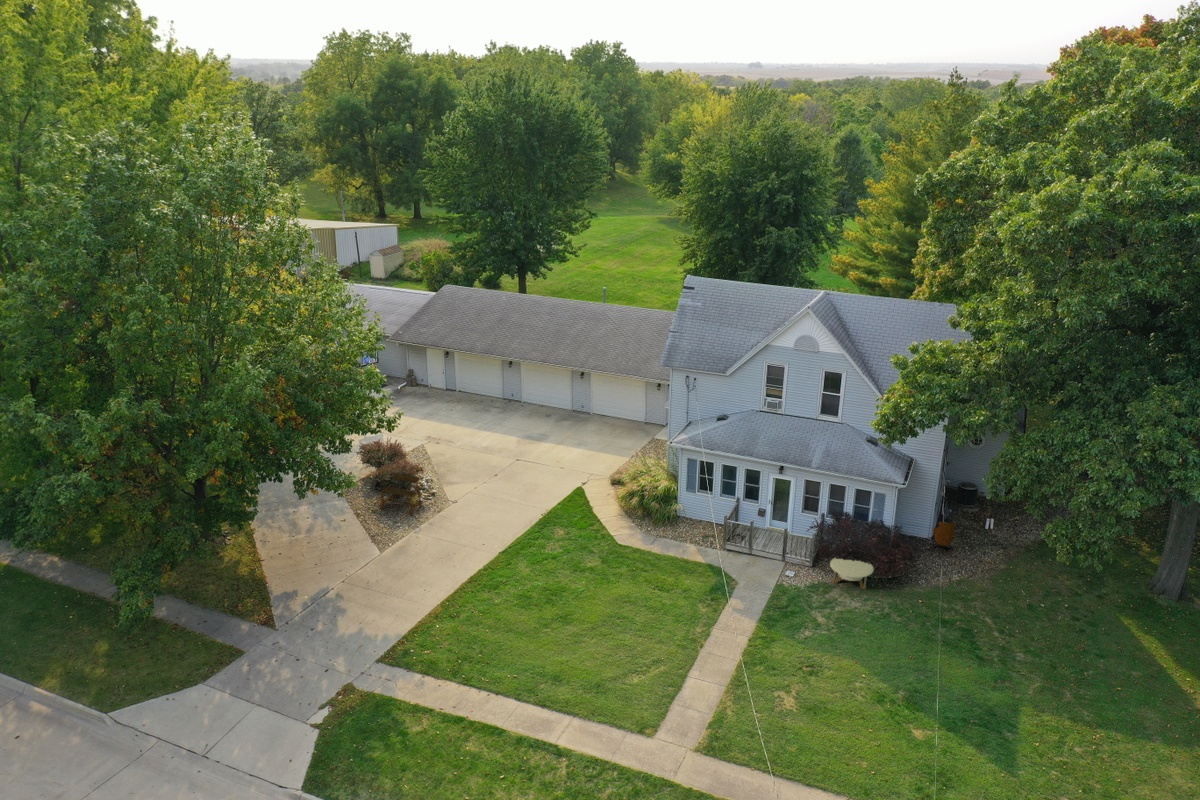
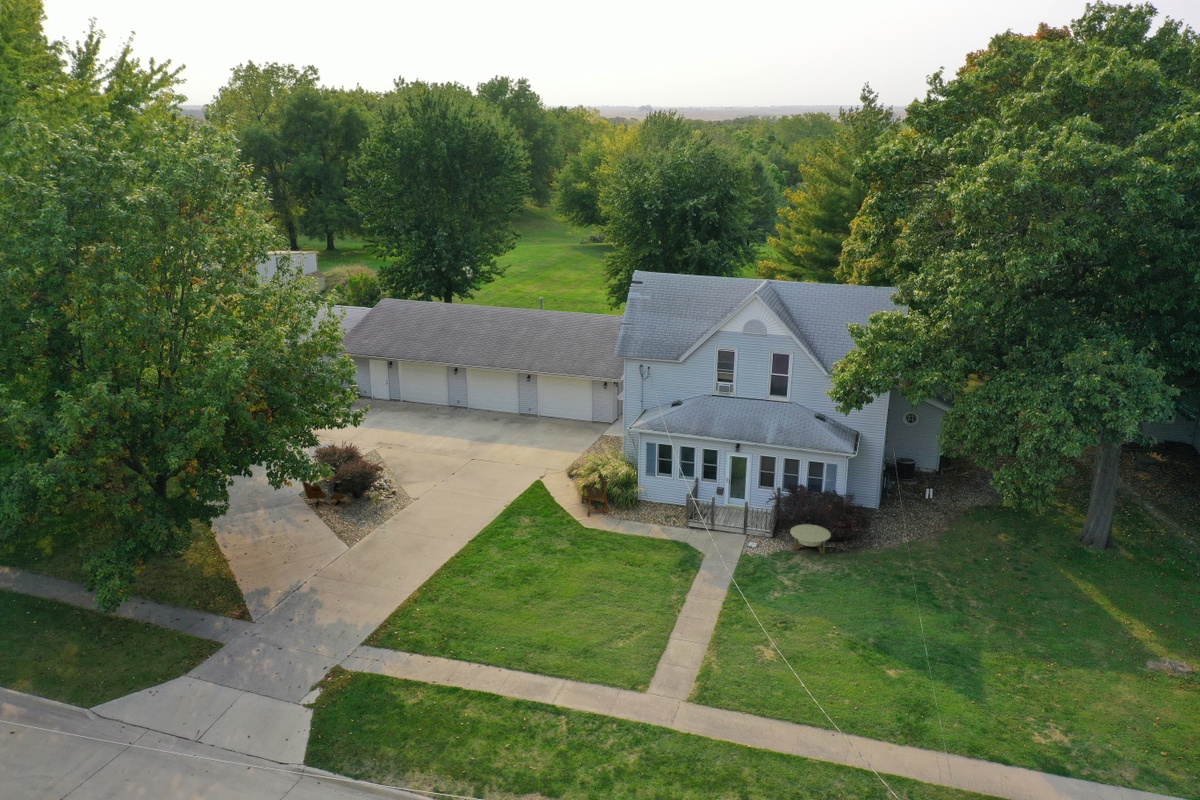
bench: present [381,473,422,515] -> present [582,472,608,517]
lounge chair: present [933,522,955,552] -> present [302,481,344,505]

